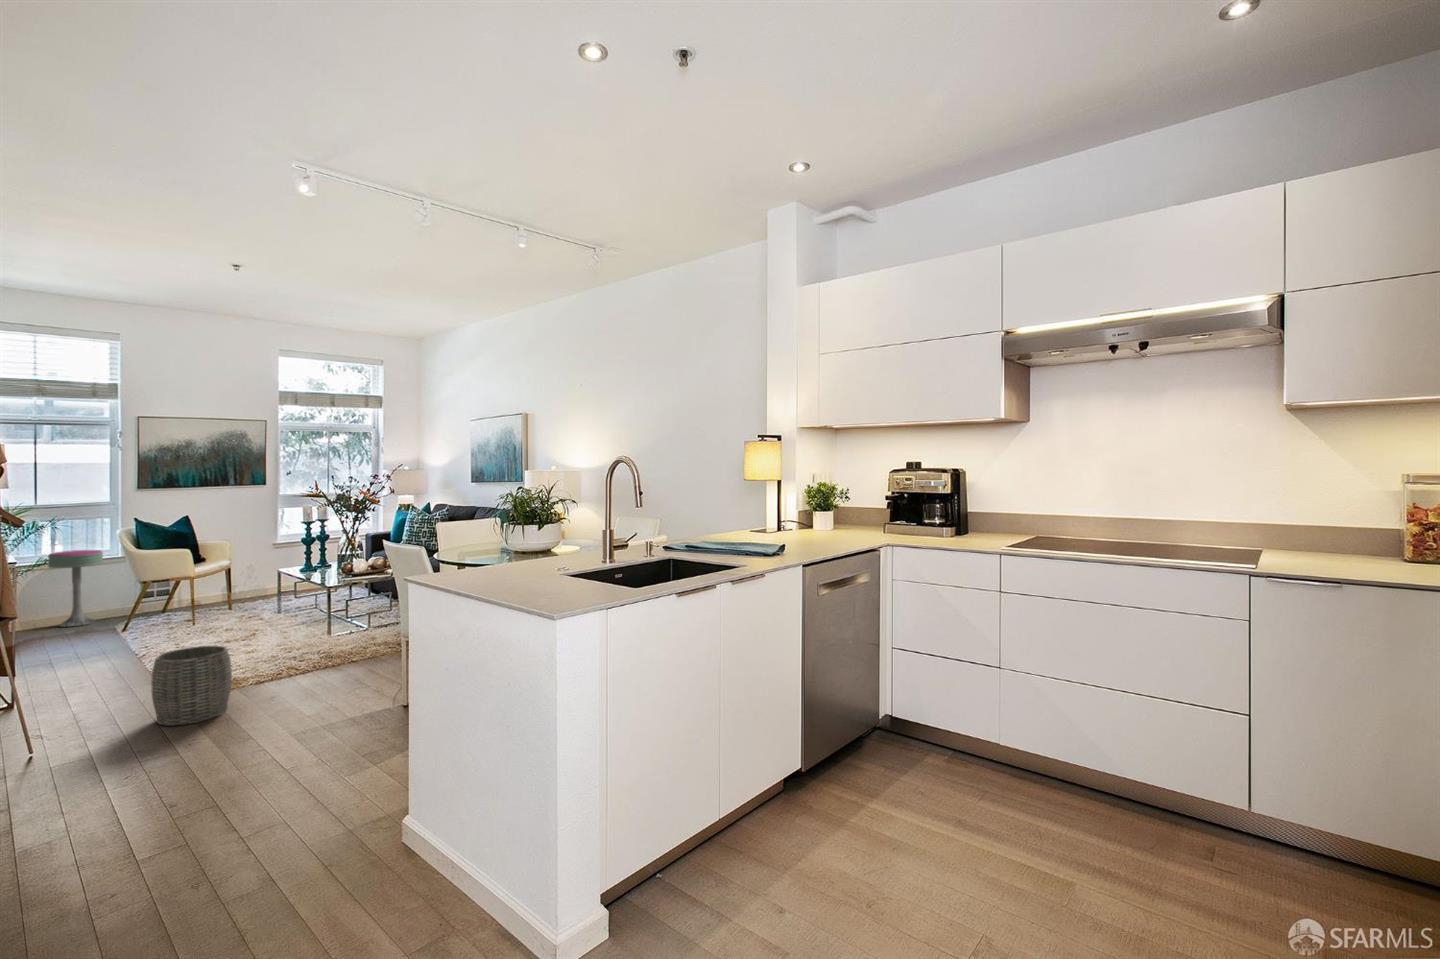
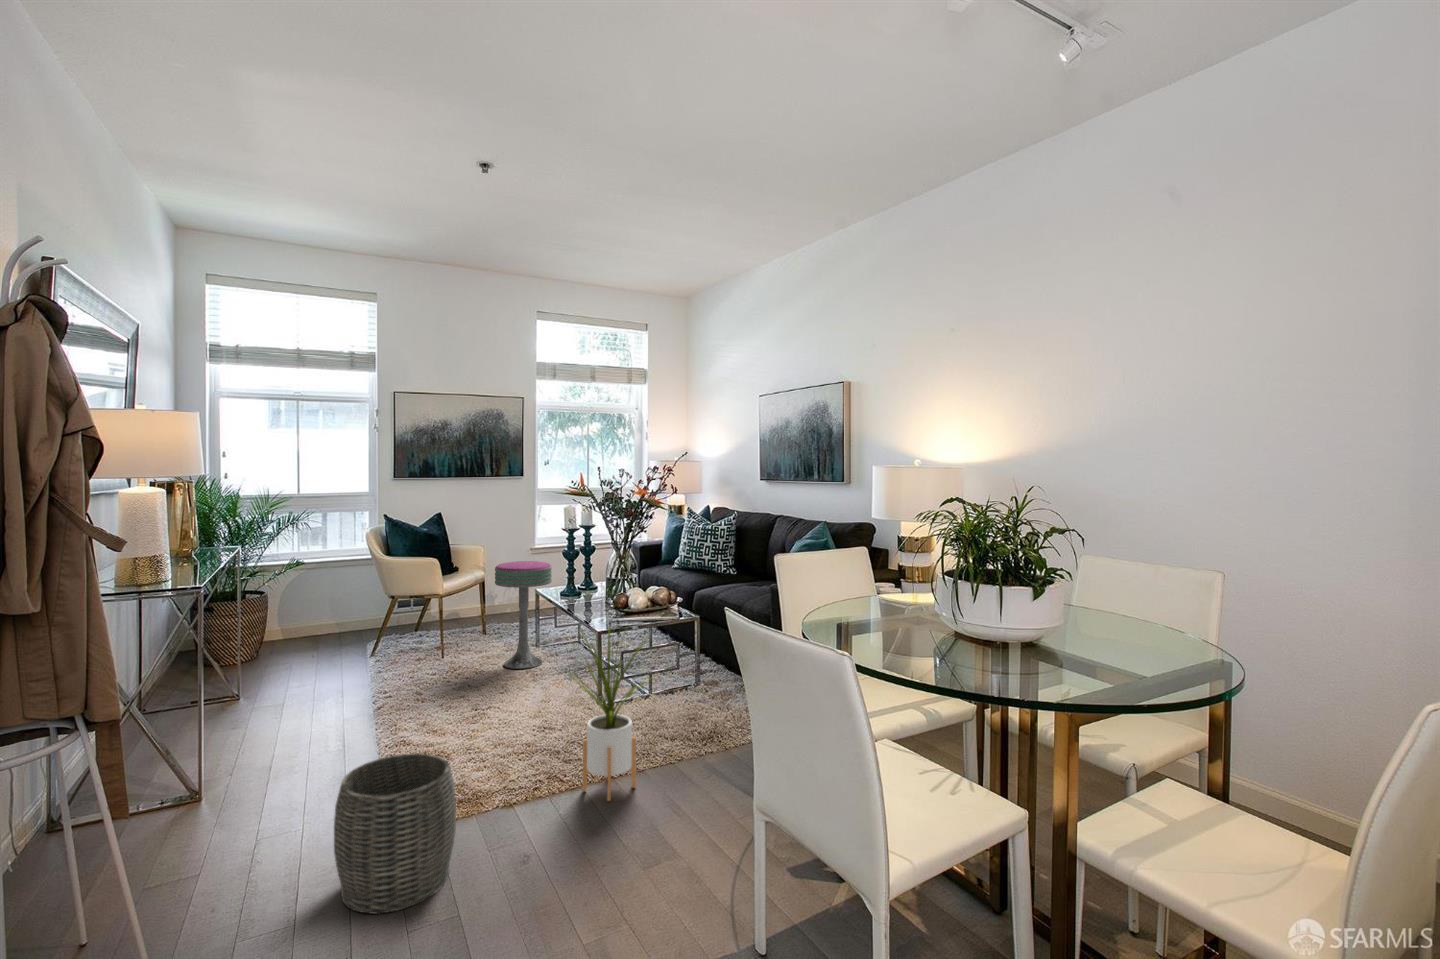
bar stool: present [48,550,103,627] -> present [495,561,552,669]
house plant: none [301,562,367,674] -> present [572,623,644,801]

